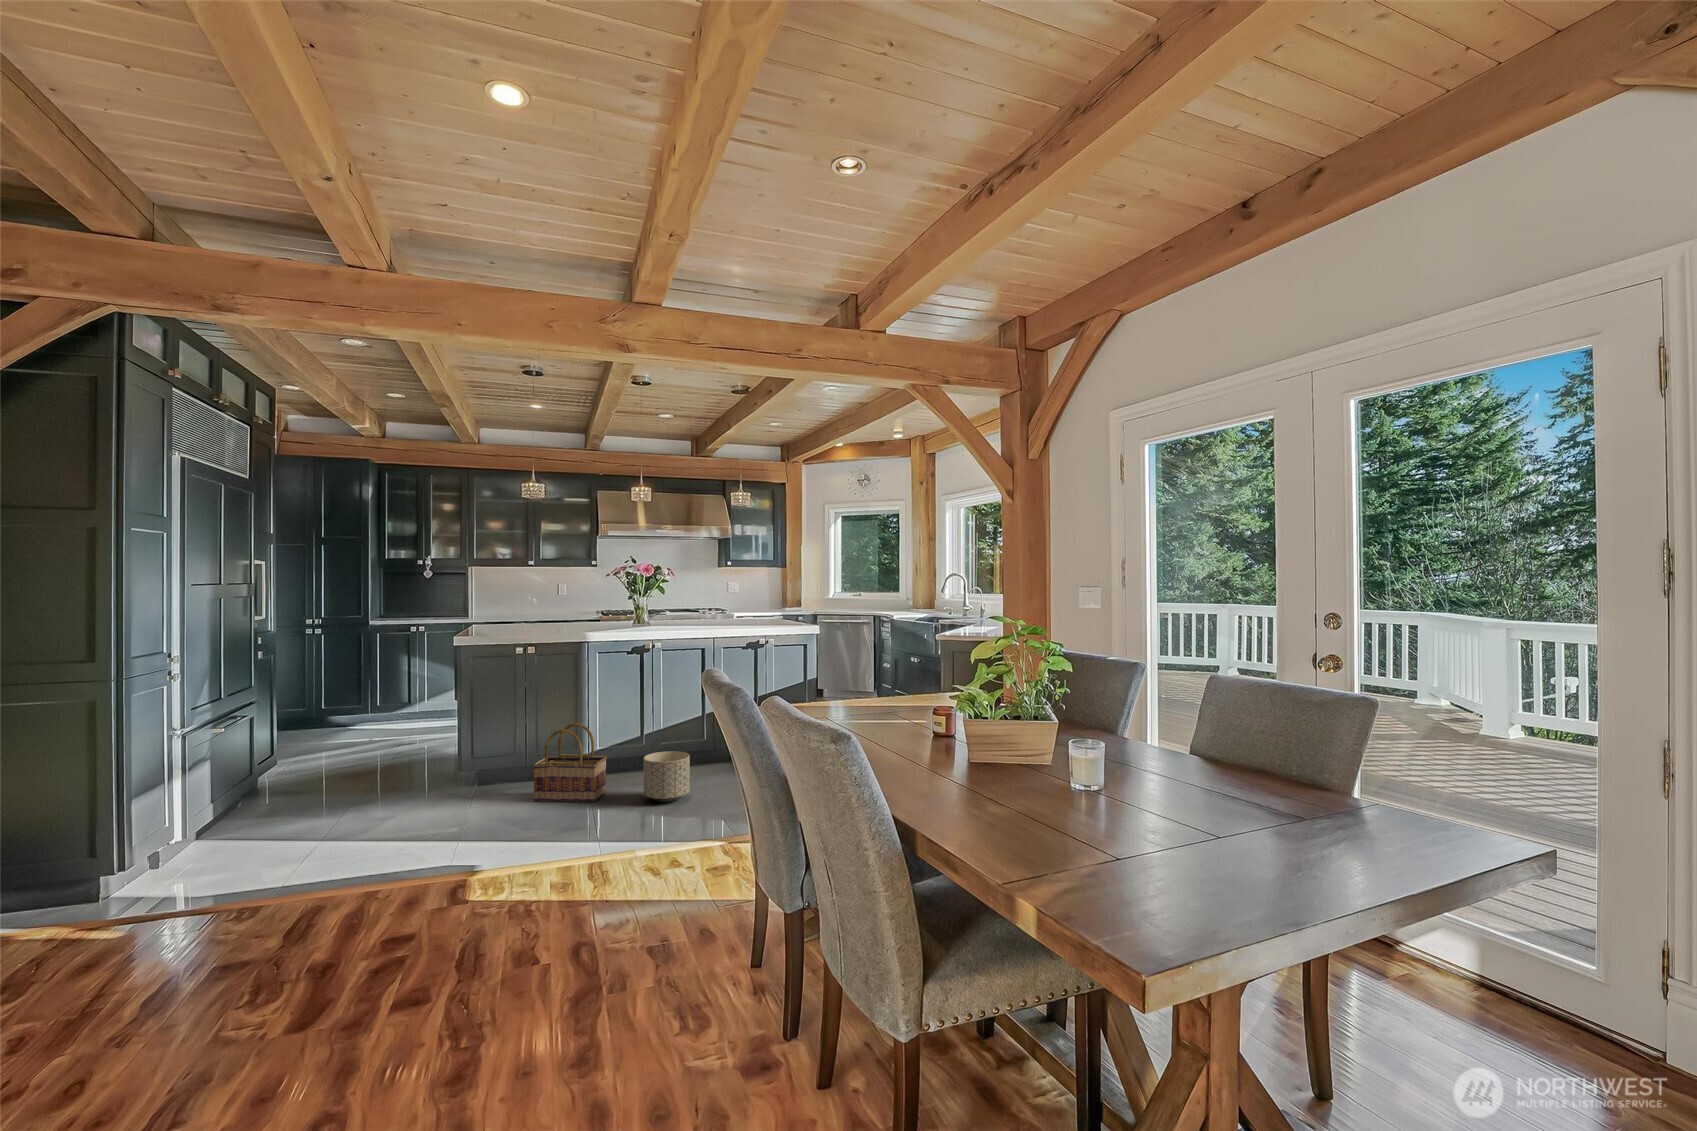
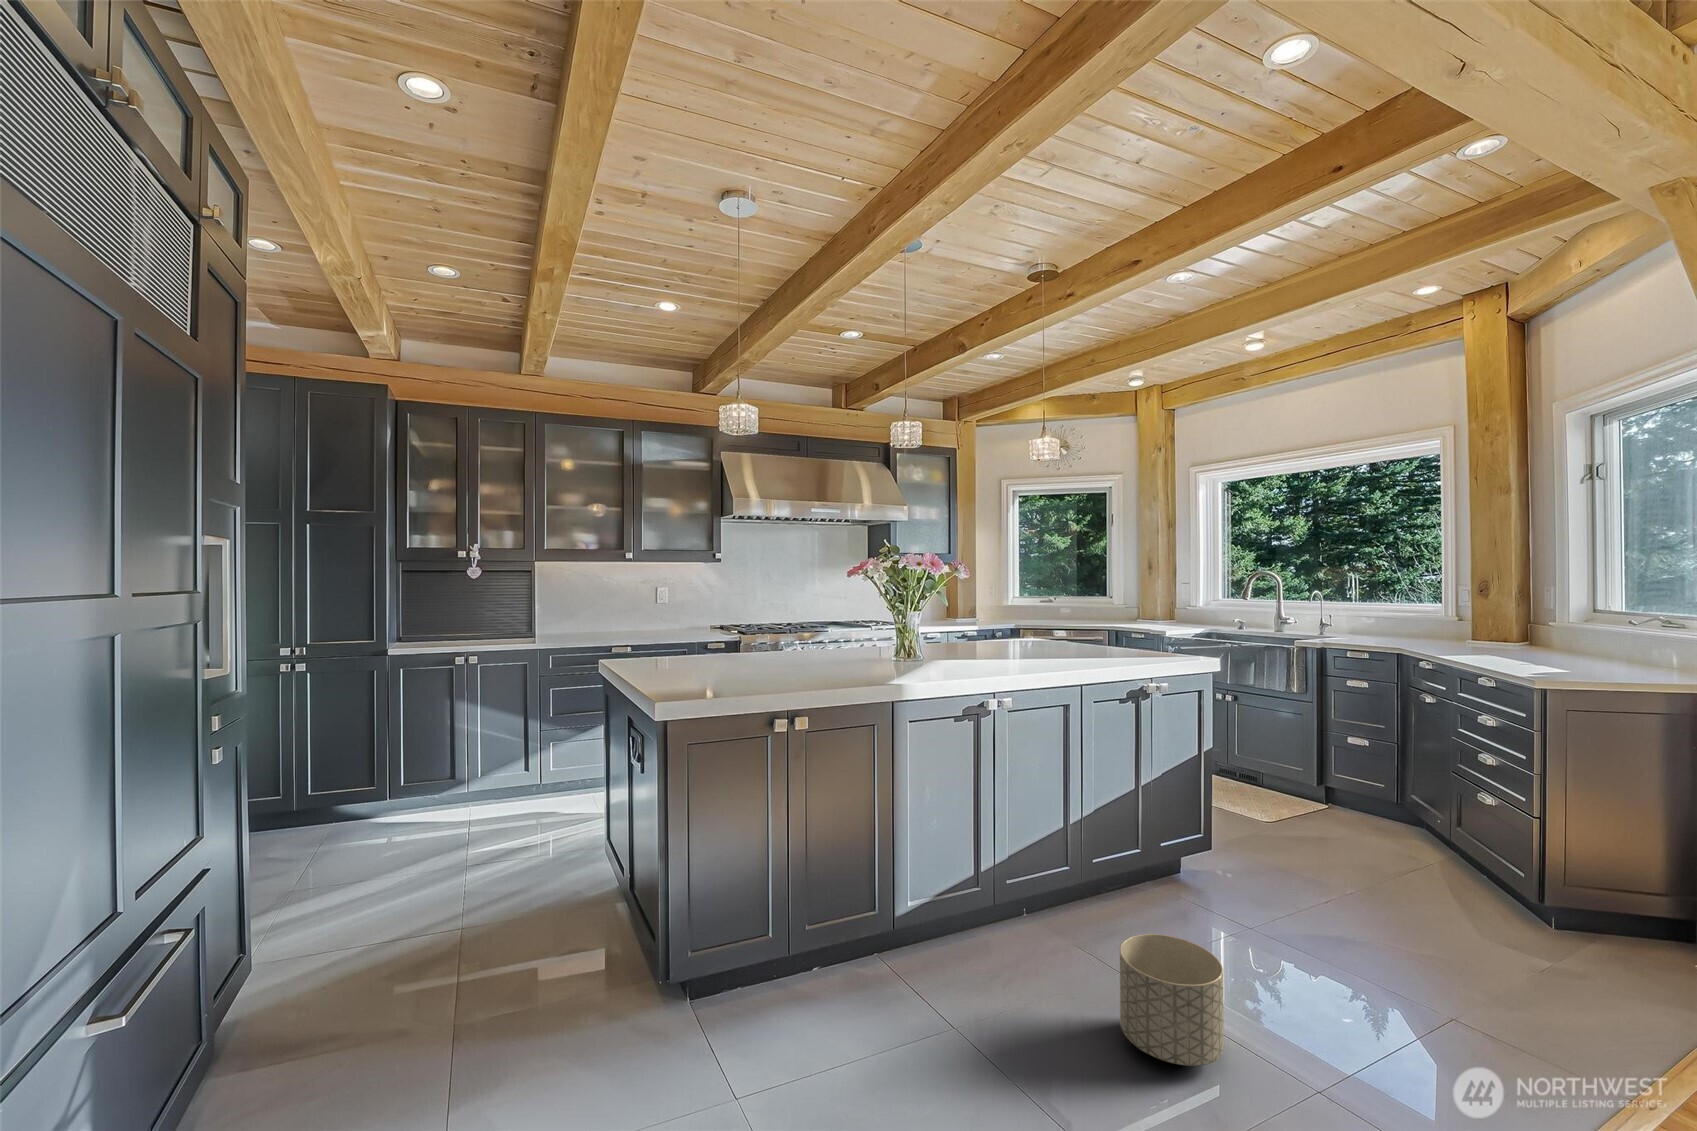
basket: present [533,723,607,802] -> none [891,886,1040,1081]

